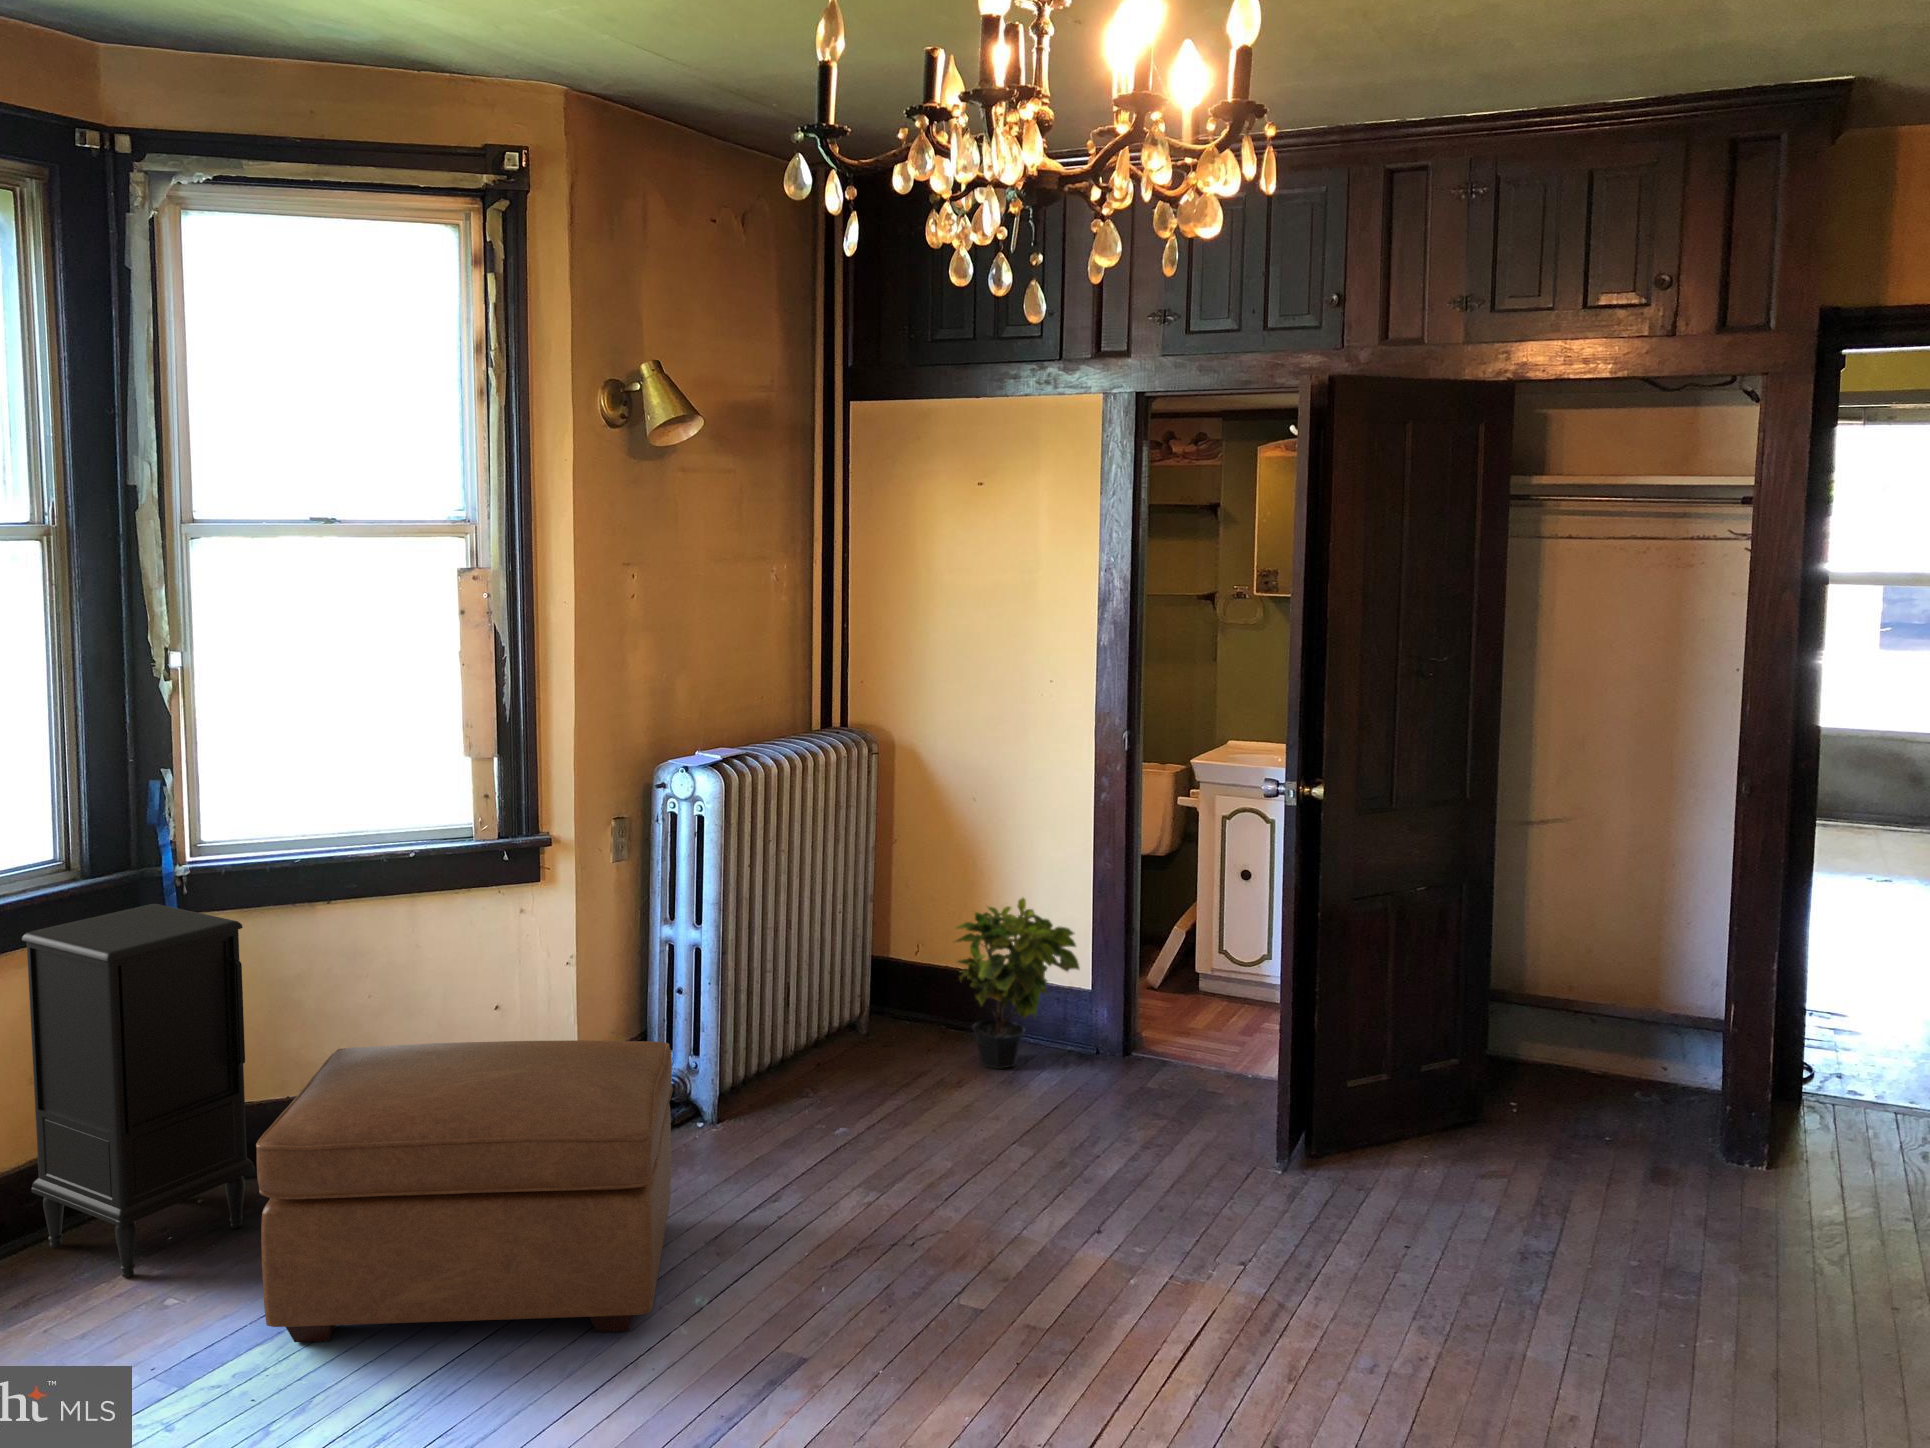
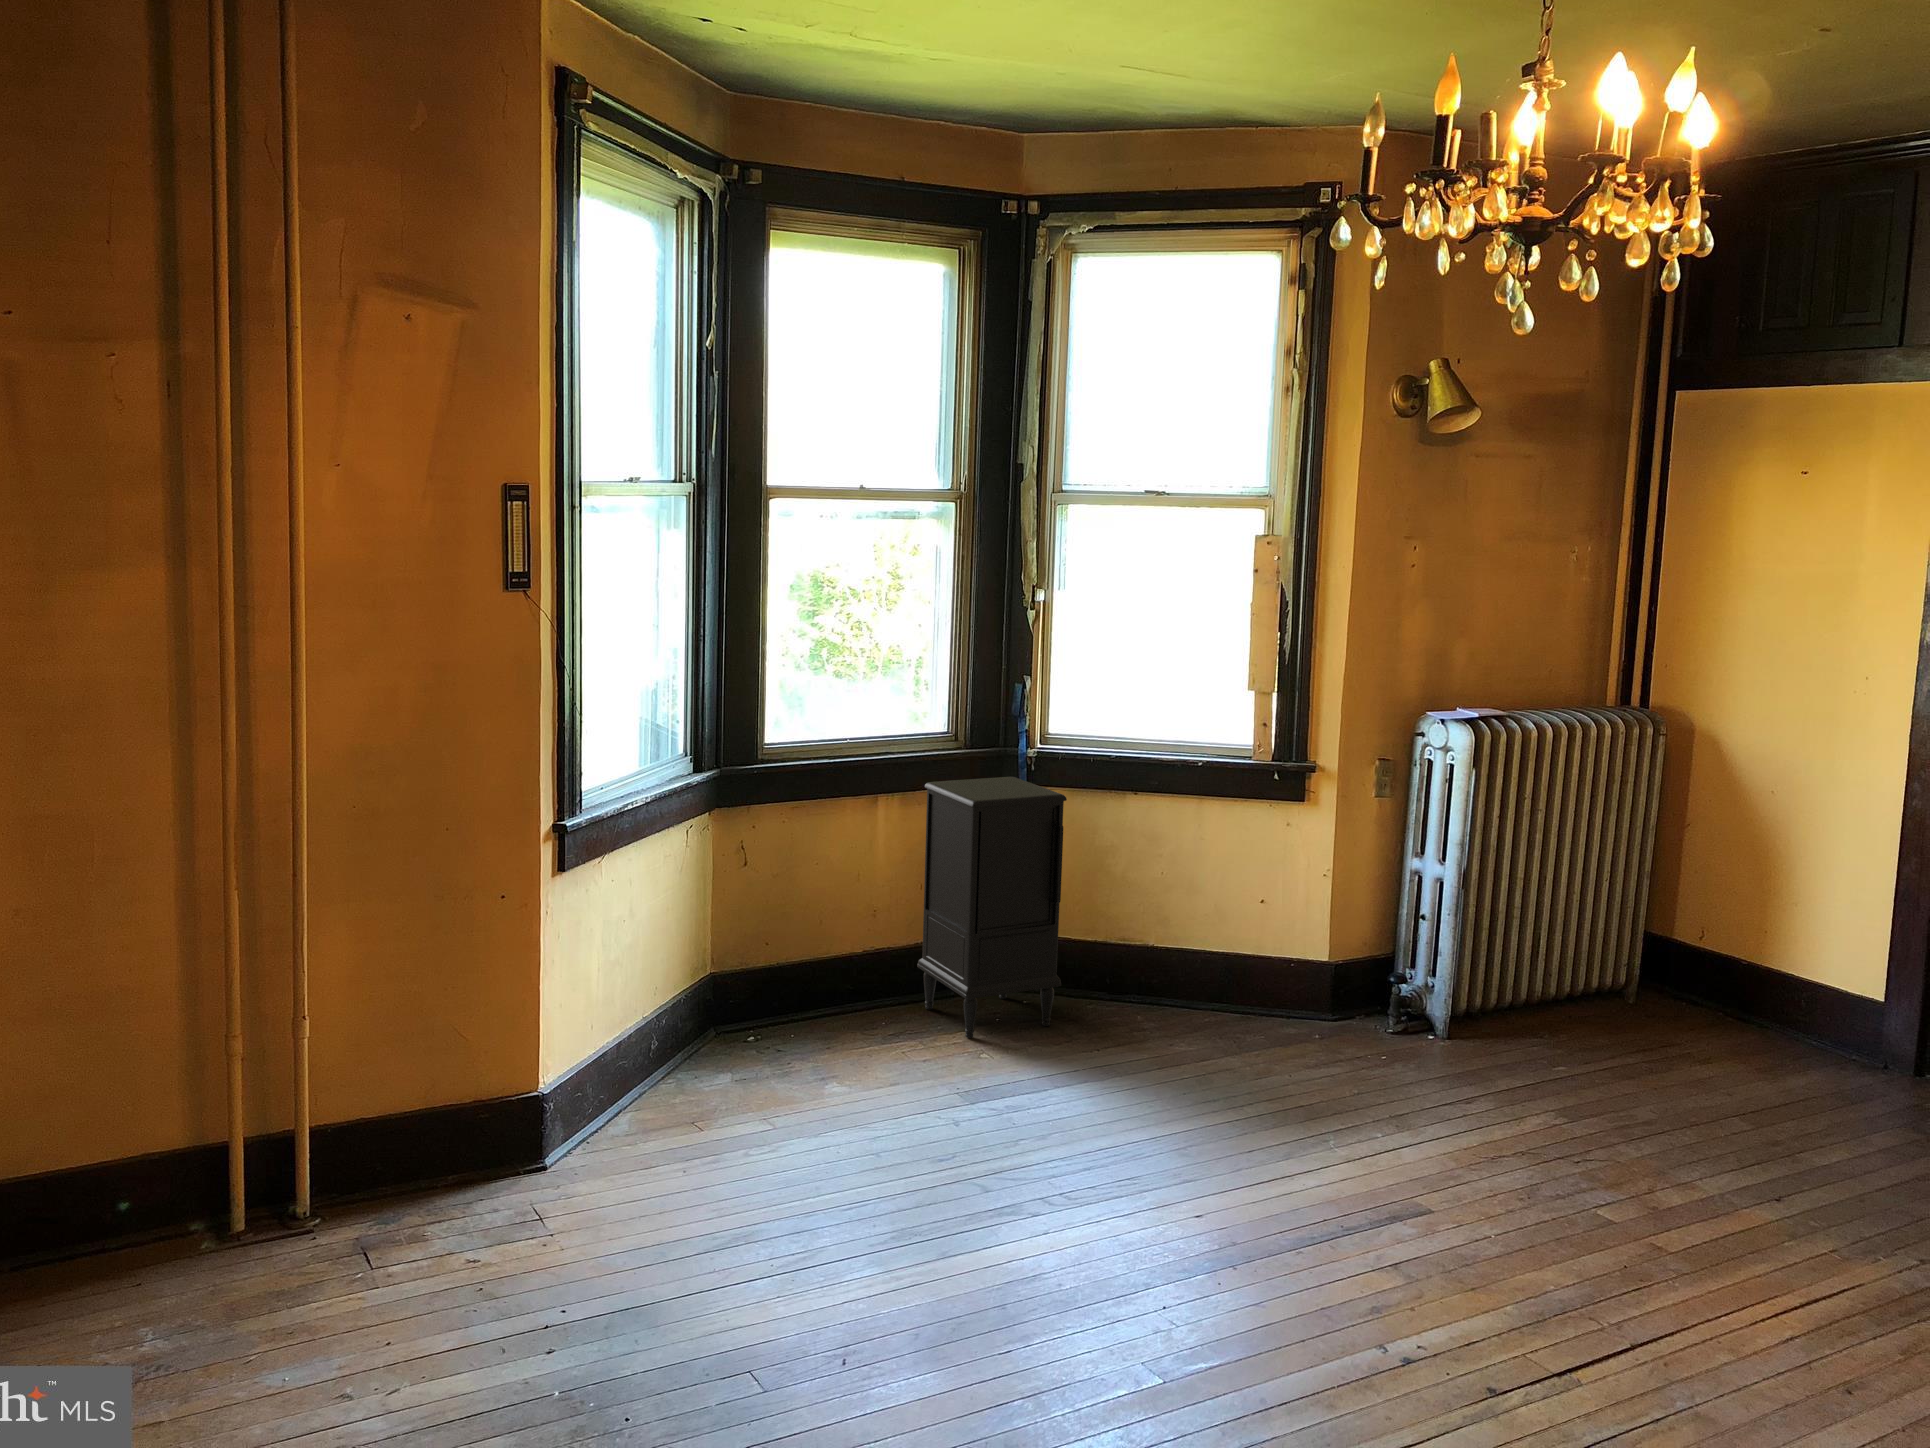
potted plant: present [956,898,1079,1068] -> none [1718,891,1865,1061]
ottoman: present [256,1040,673,1342] -> none [1048,904,1388,1163]

